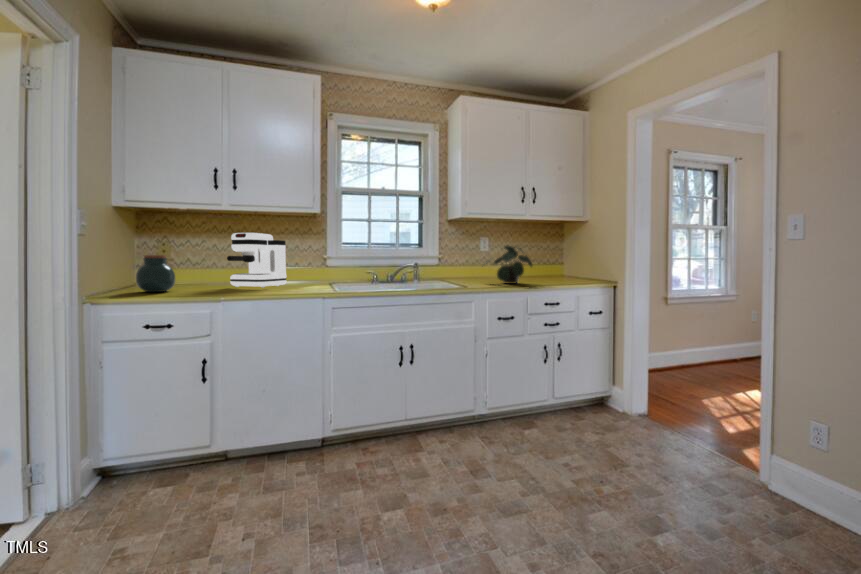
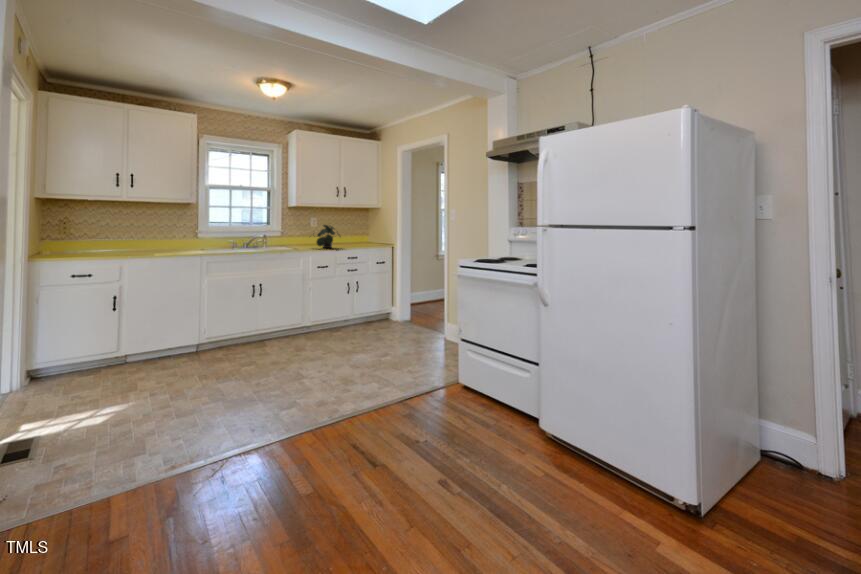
coffee maker: present [227,233,287,288] -> none [125,216,170,252]
jar: present [136,255,175,292] -> none [56,231,87,255]

